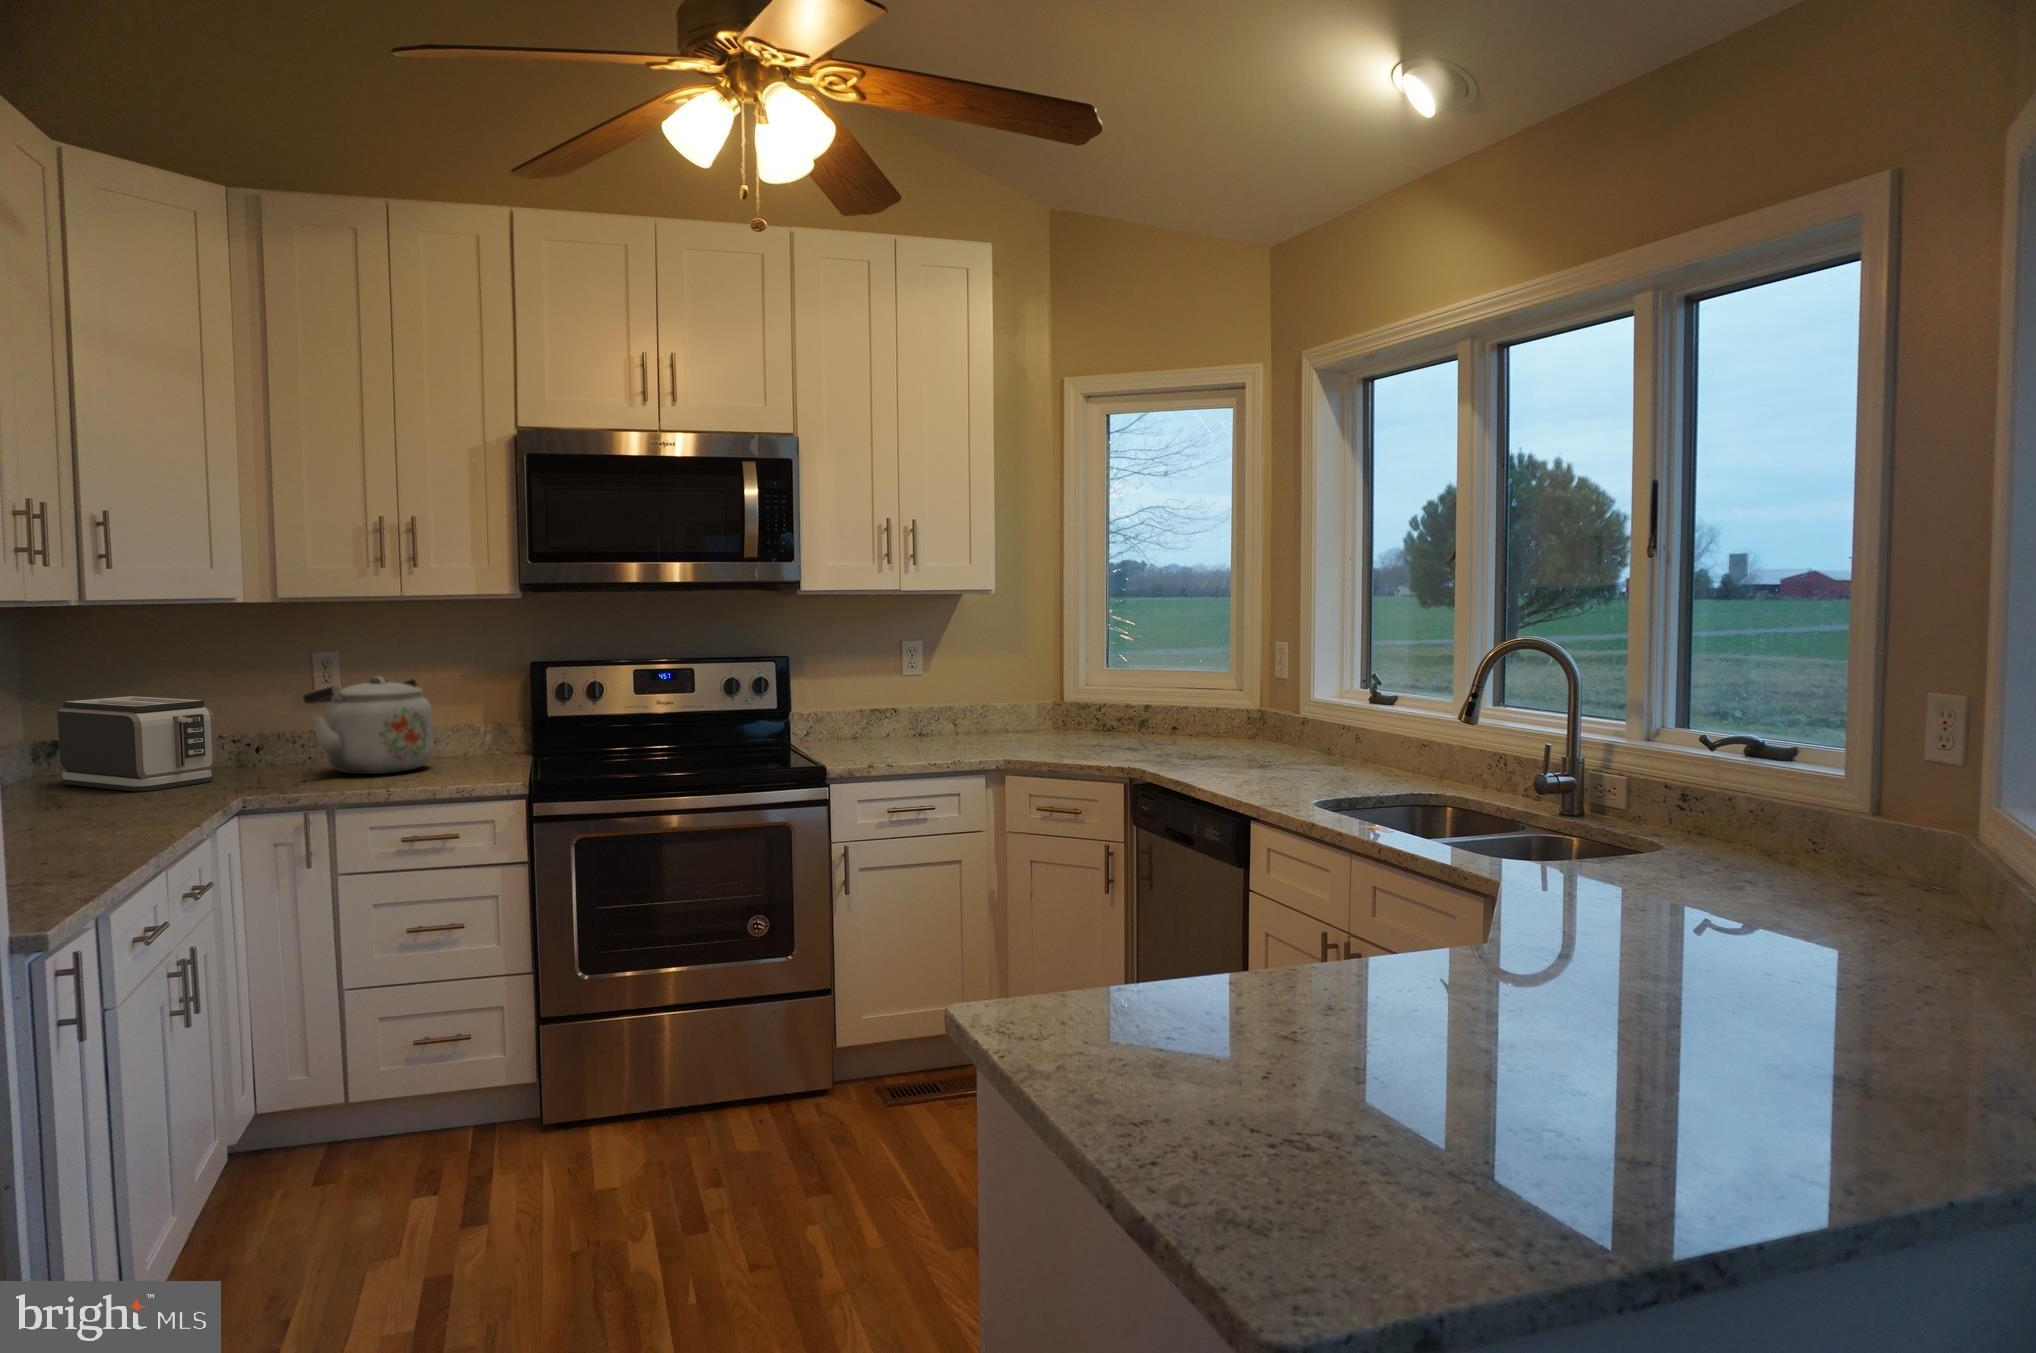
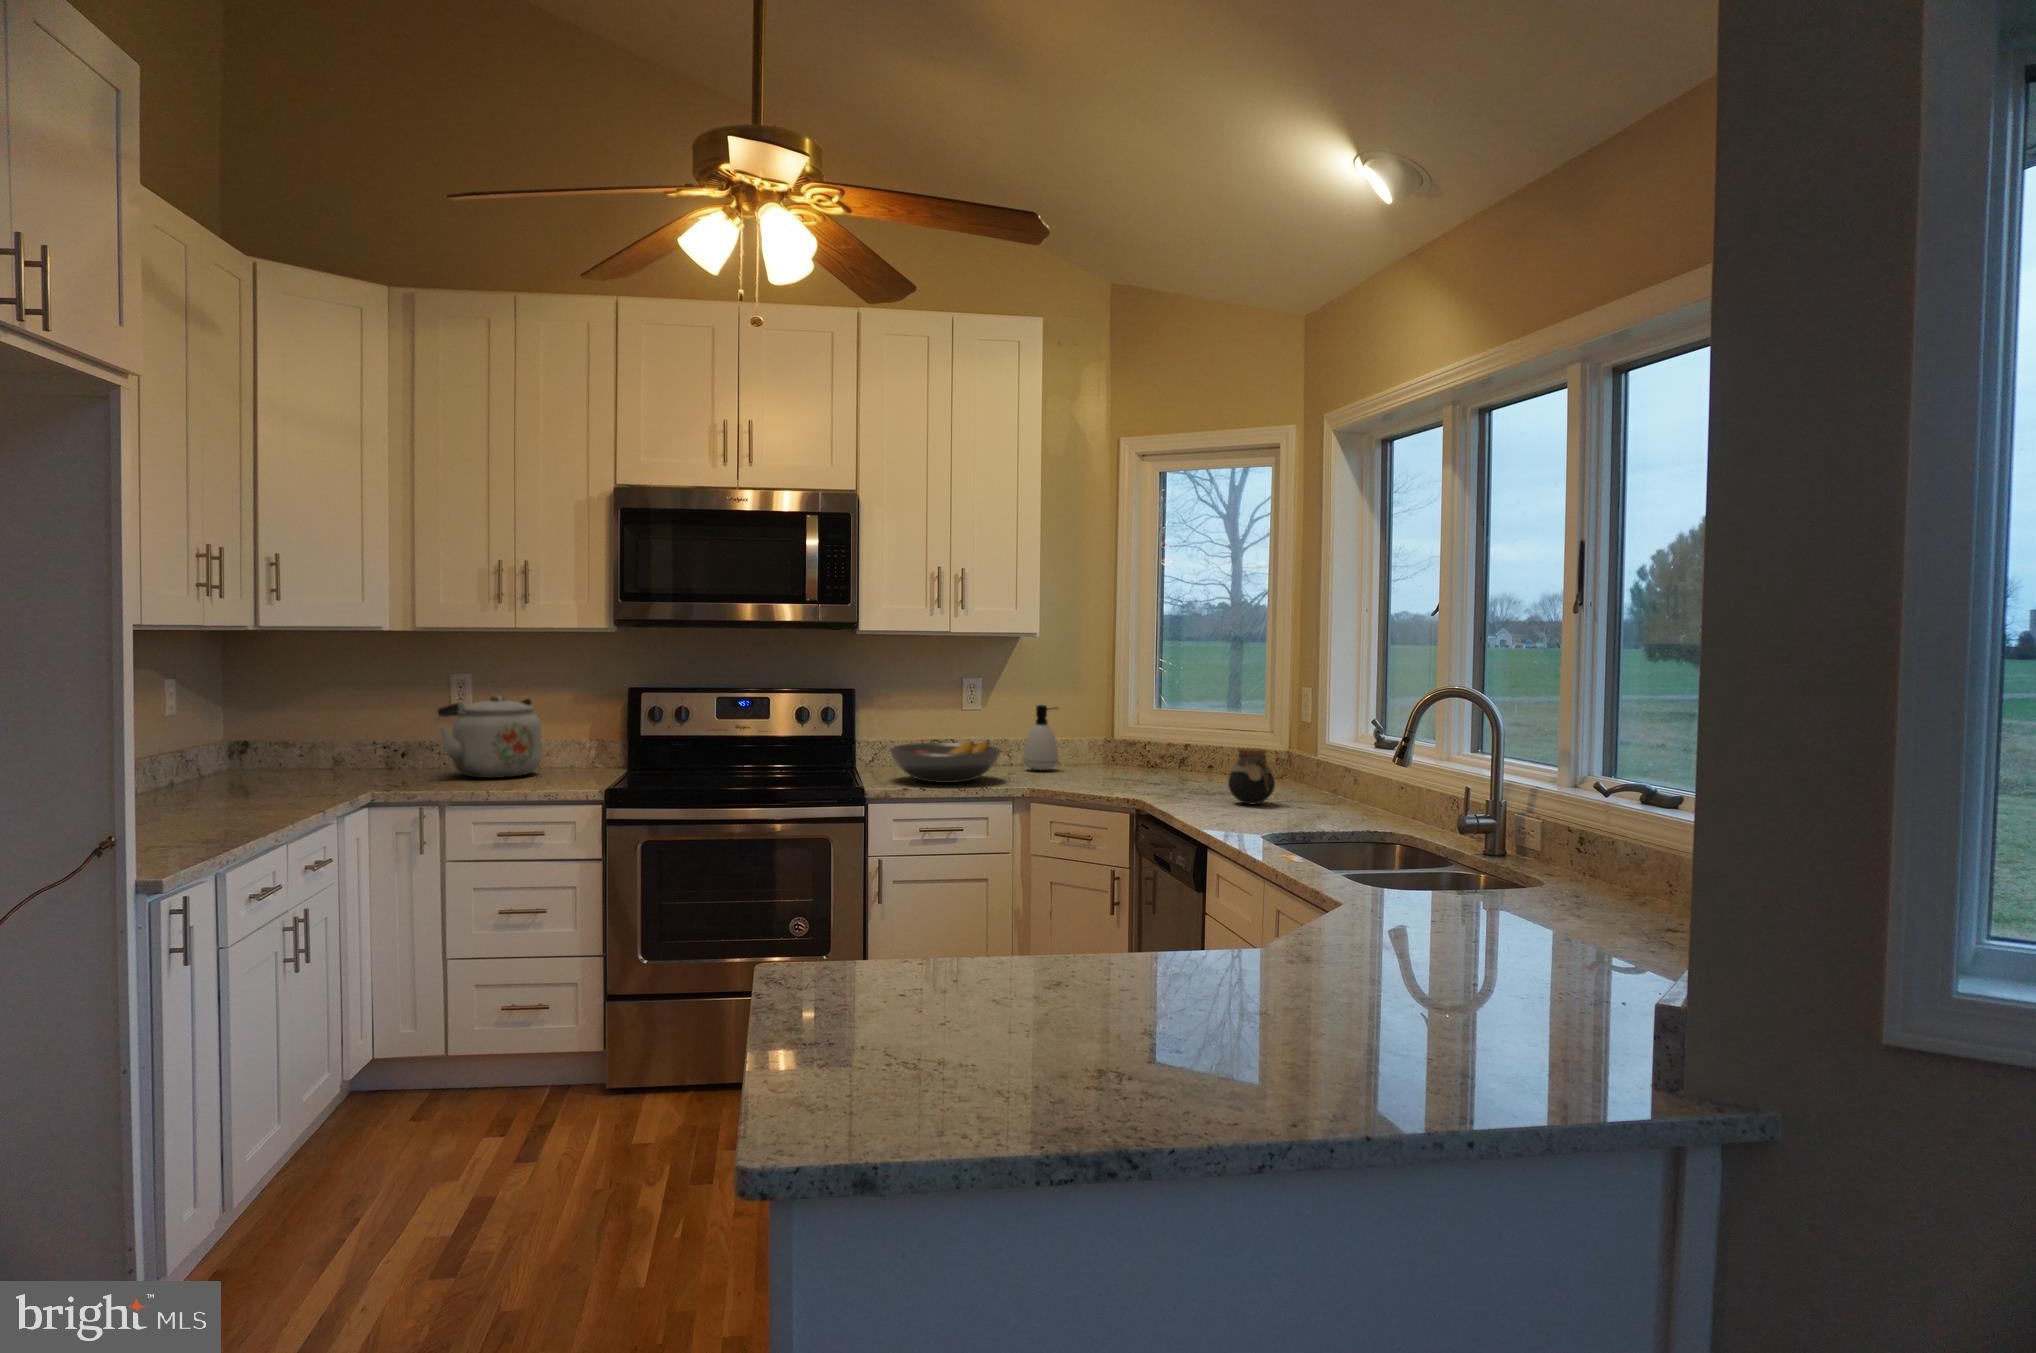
soap dispenser: none [980,668,1018,739] -> present [1023,705,1058,770]
toaster: present [57,696,216,792] -> none [249,706,366,784]
jar: none [1232,708,1281,767] -> present [1228,748,1275,804]
fruit bowl: none [846,709,971,757] -> present [890,741,1001,783]

